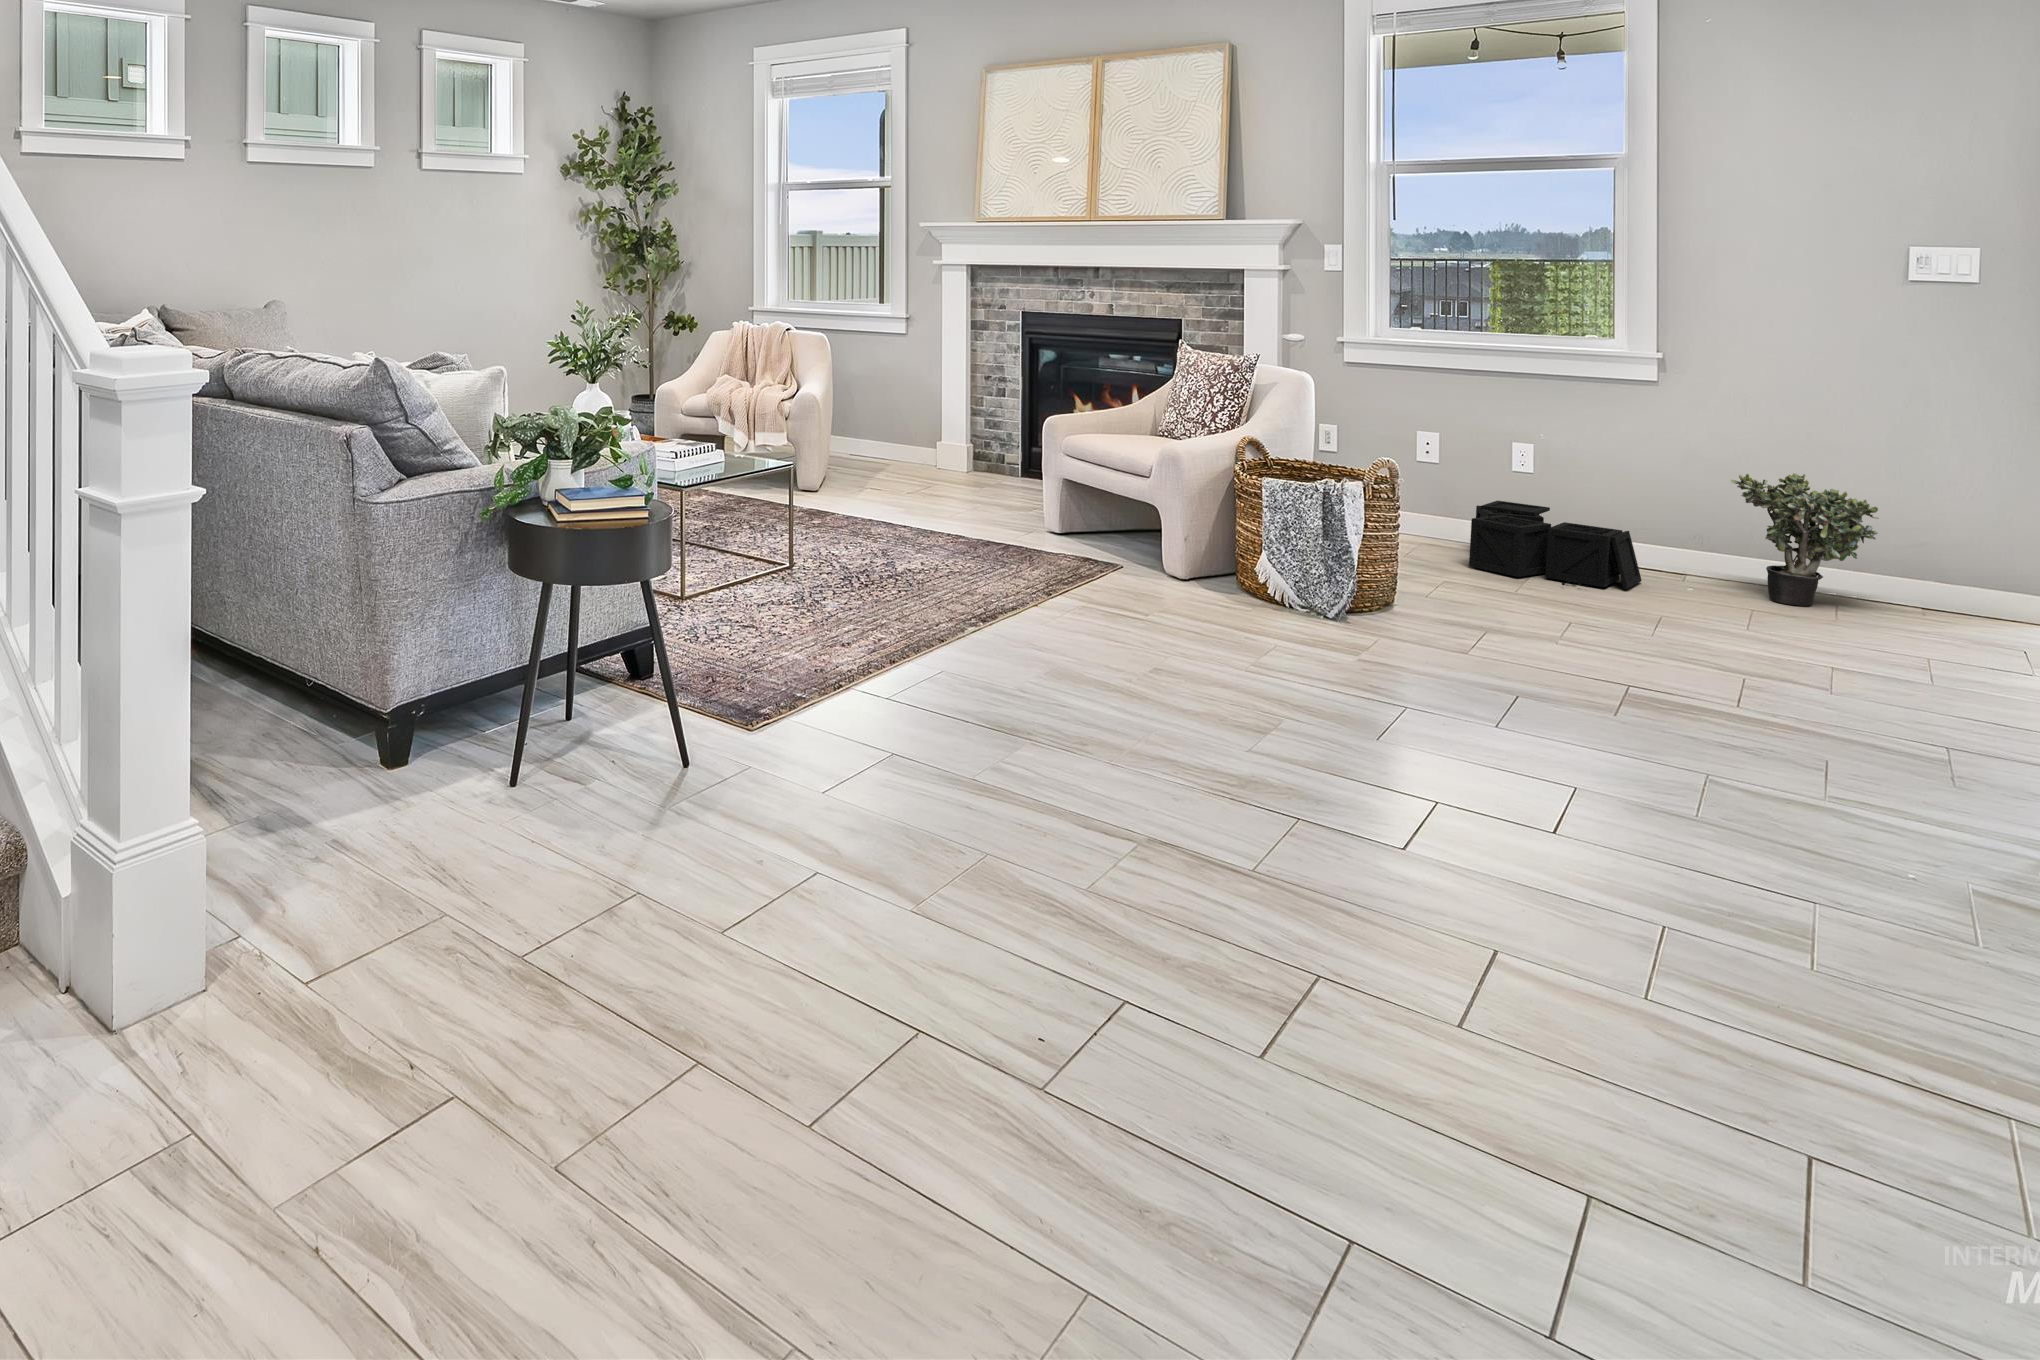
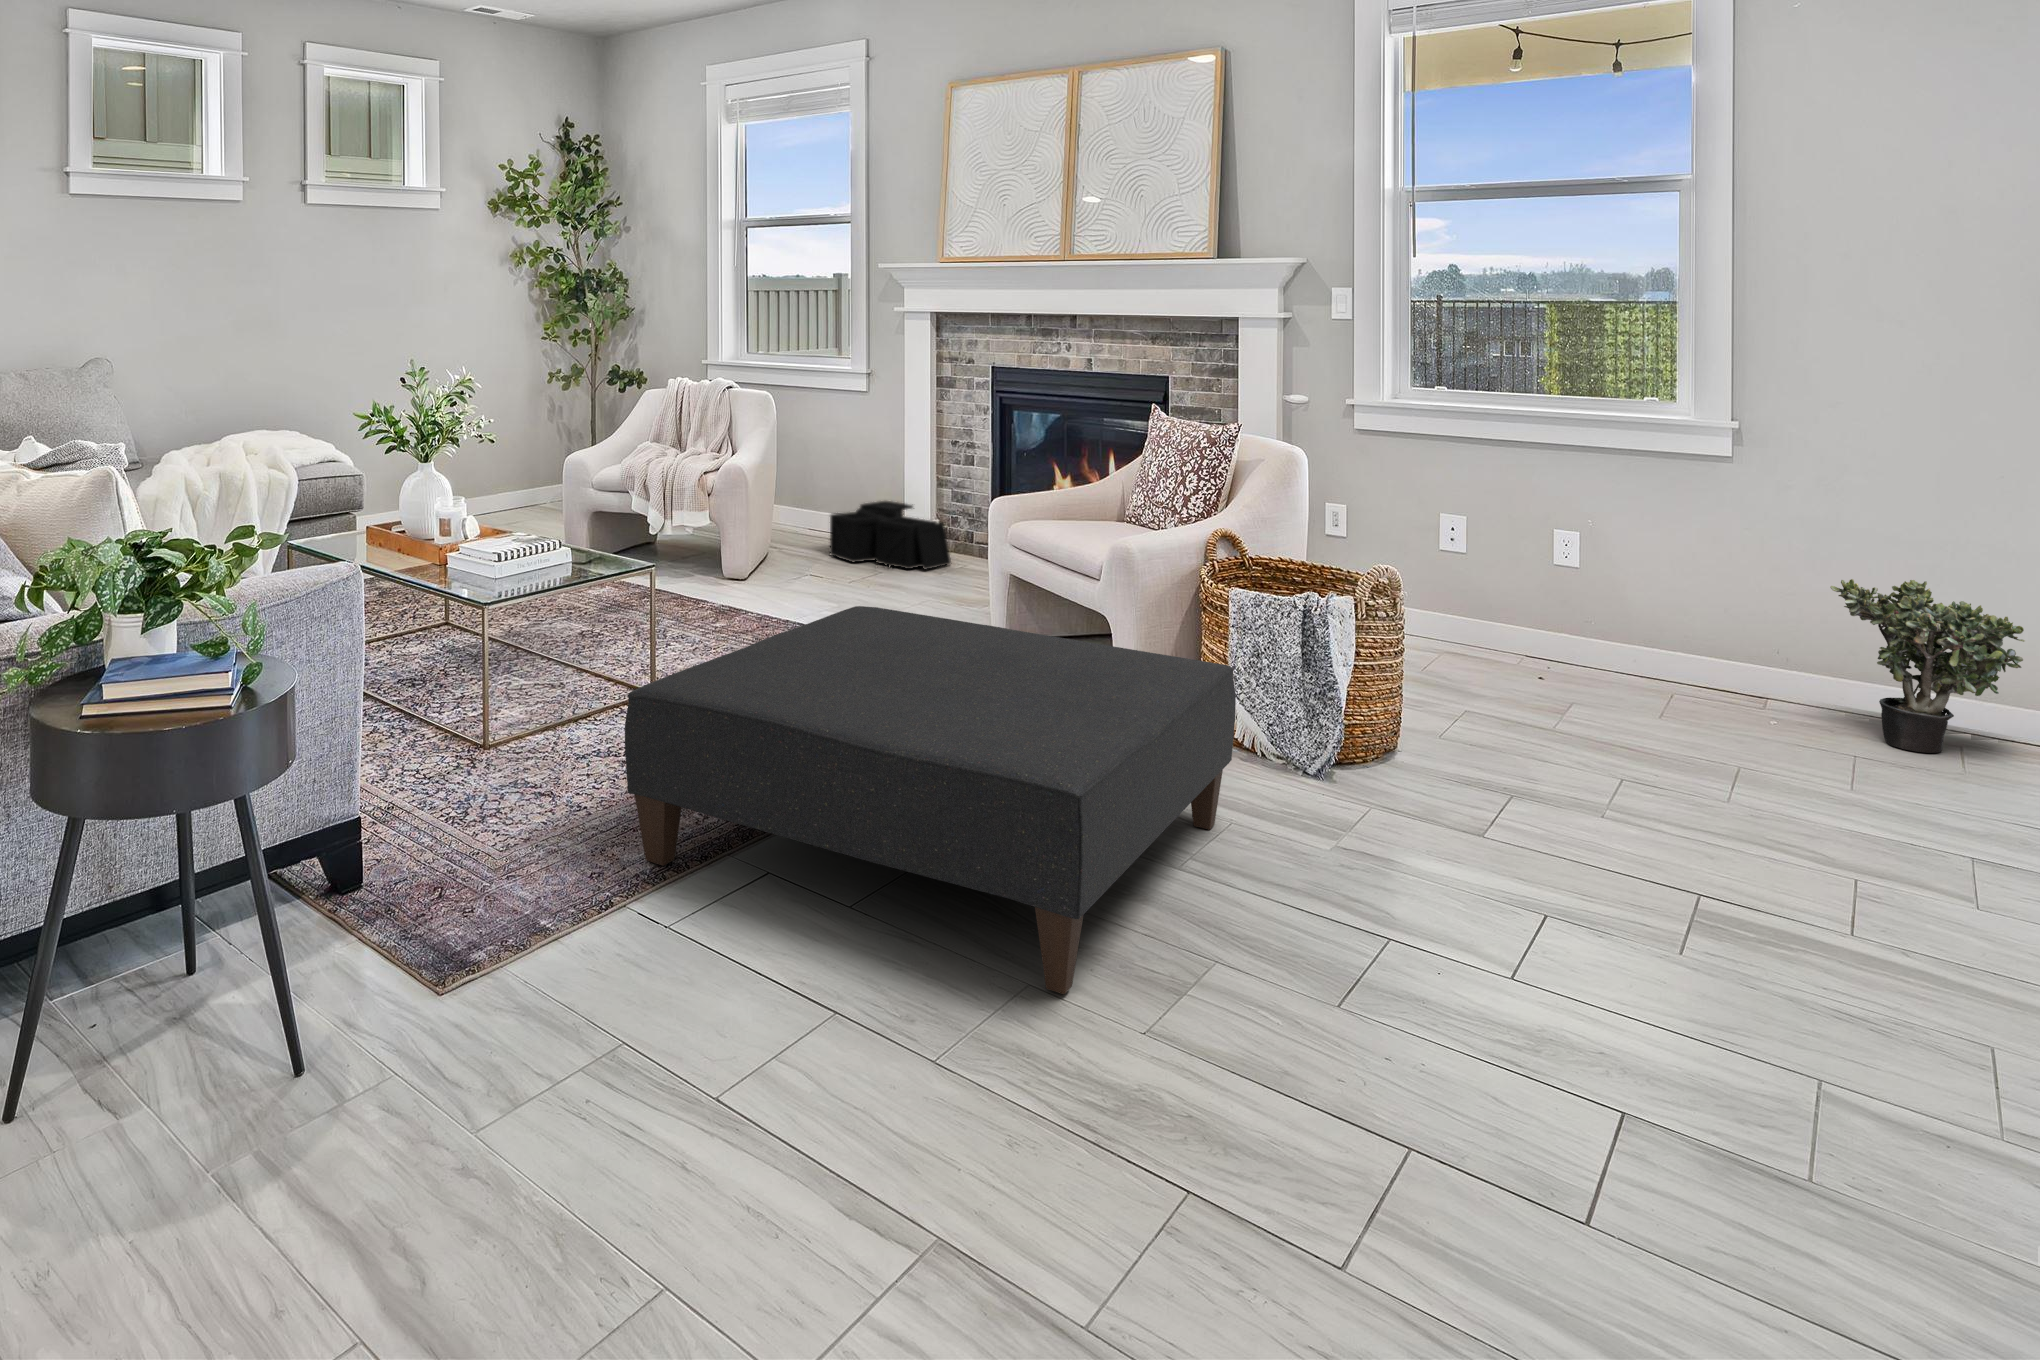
ottoman: none [845,493,1284,733] -> present [625,606,1236,994]
storage bin: present [1469,501,1642,589] -> present [830,501,951,569]

